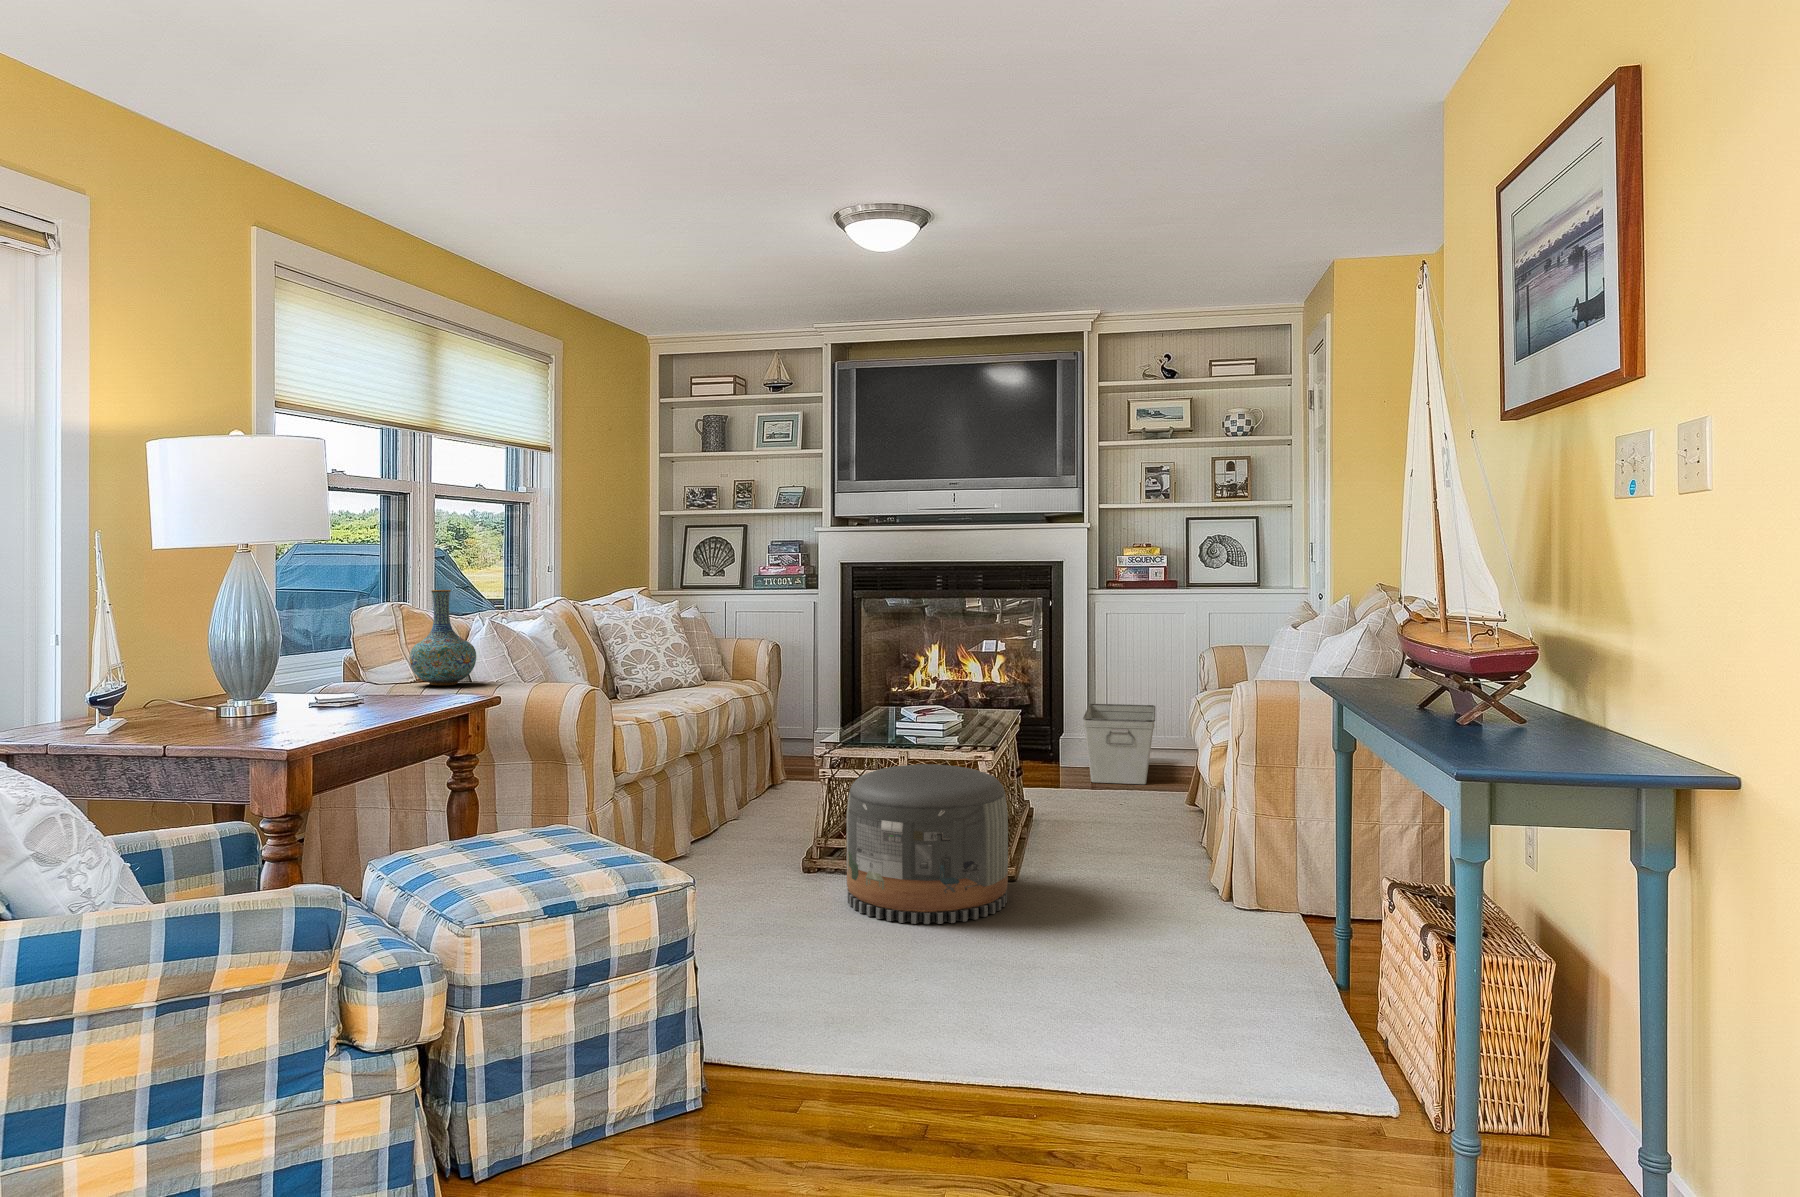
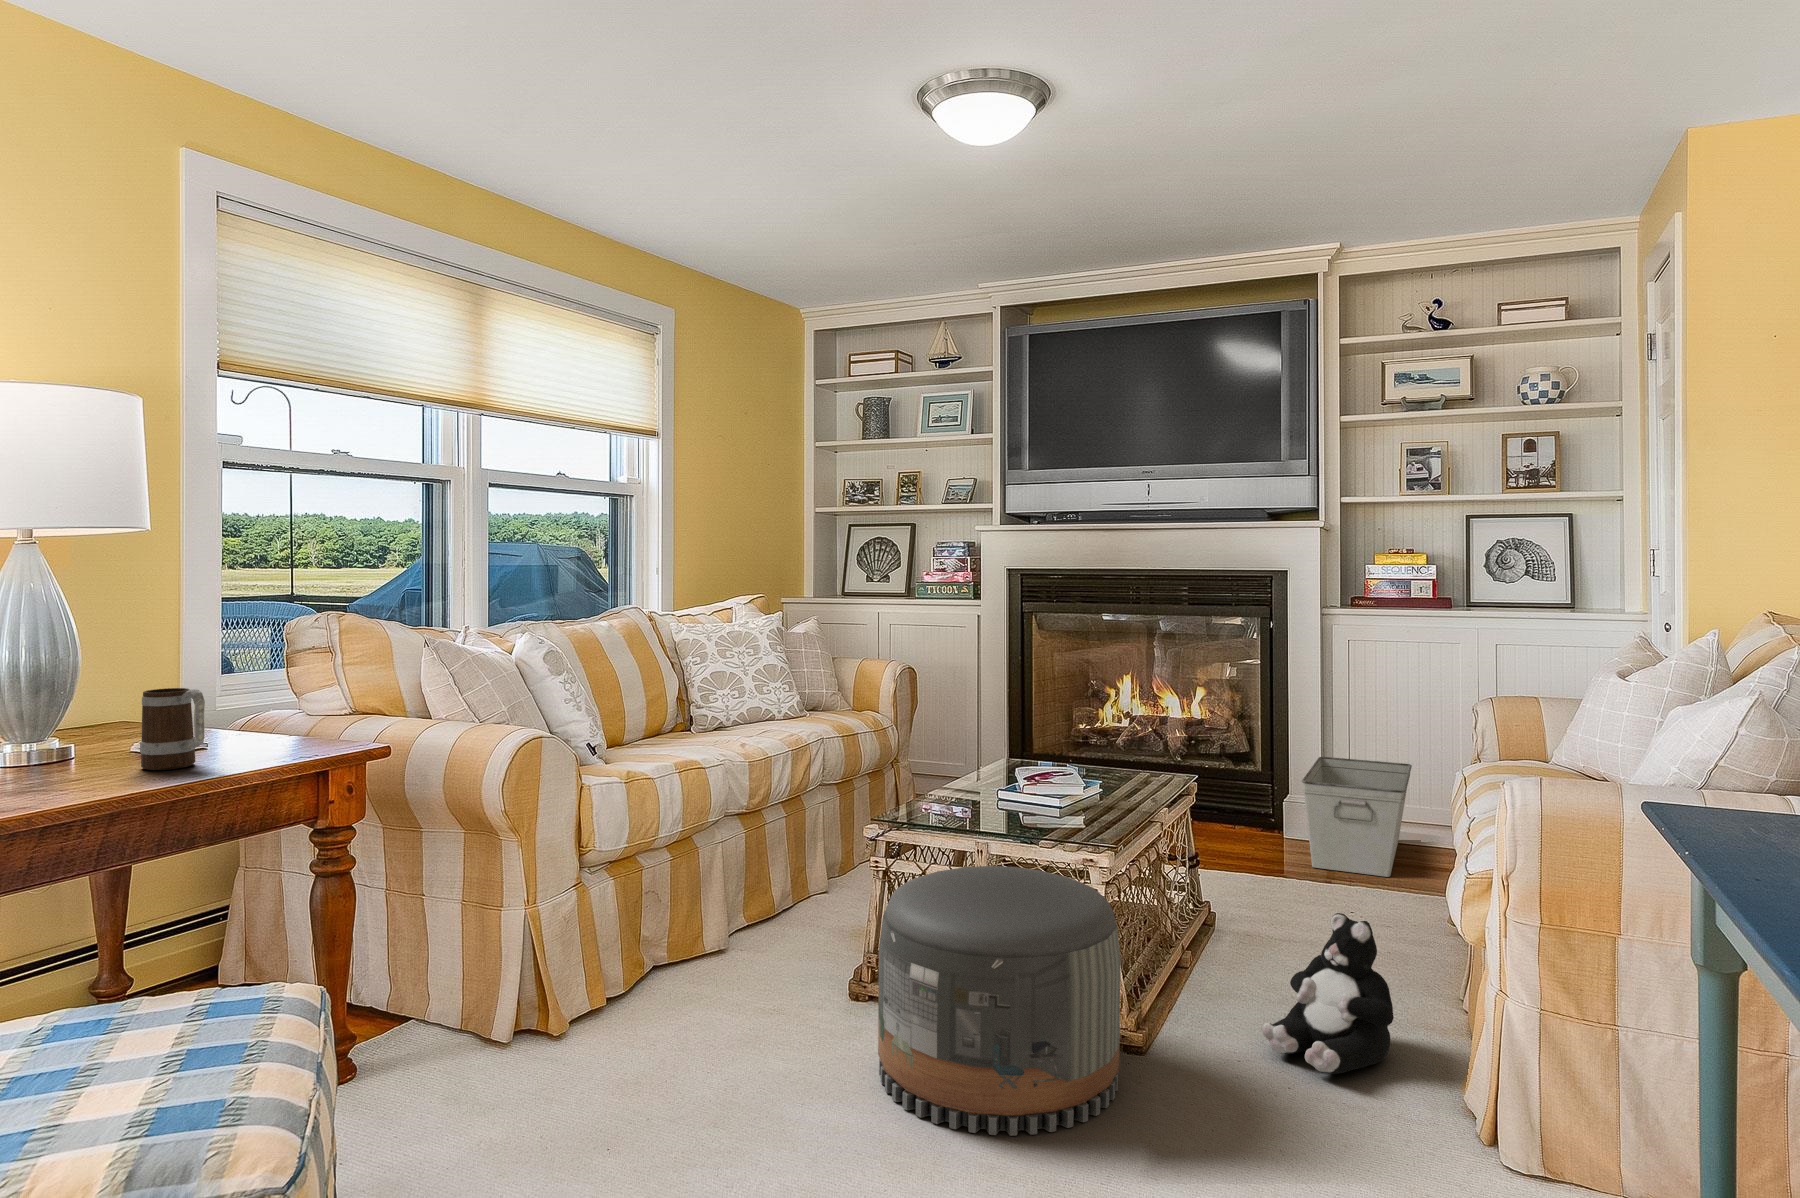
vase: present [409,590,476,685] -> none [353,600,440,722]
mug: none [335,653,386,712] -> present [140,688,205,770]
plush toy: none [1089,782,1169,880] -> present [1262,913,1394,1074]

